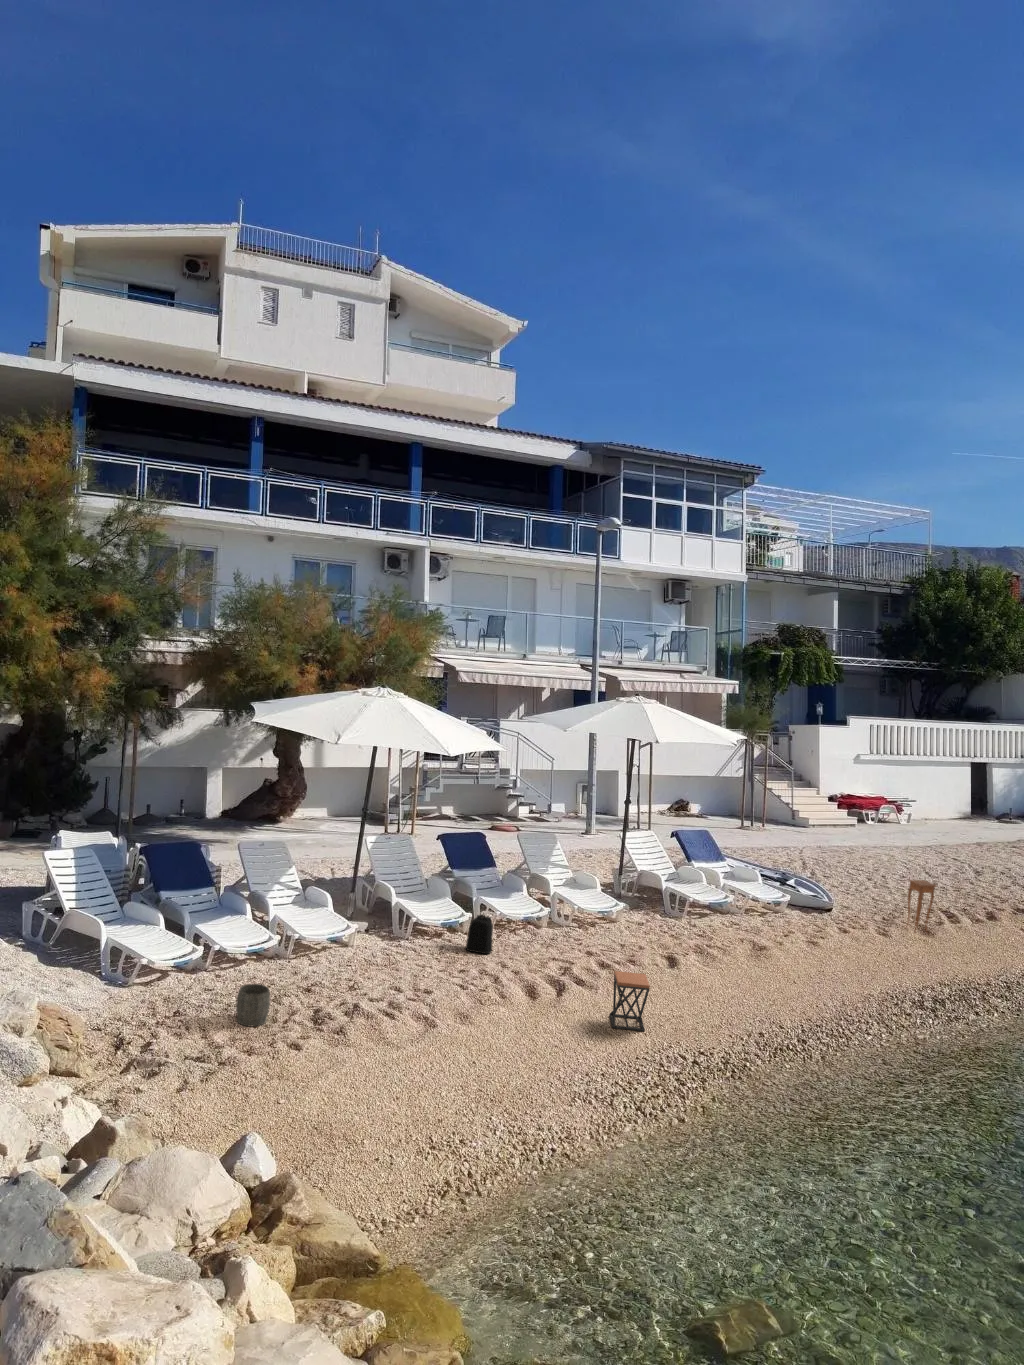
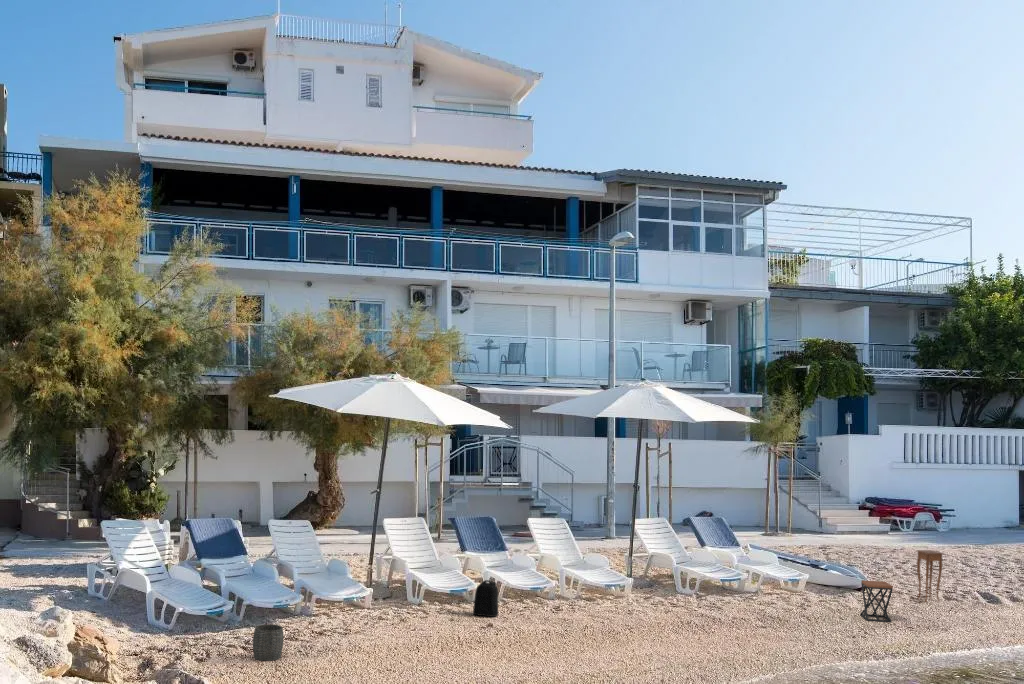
stool: present [610,971,650,1031] -> present [860,580,893,622]

